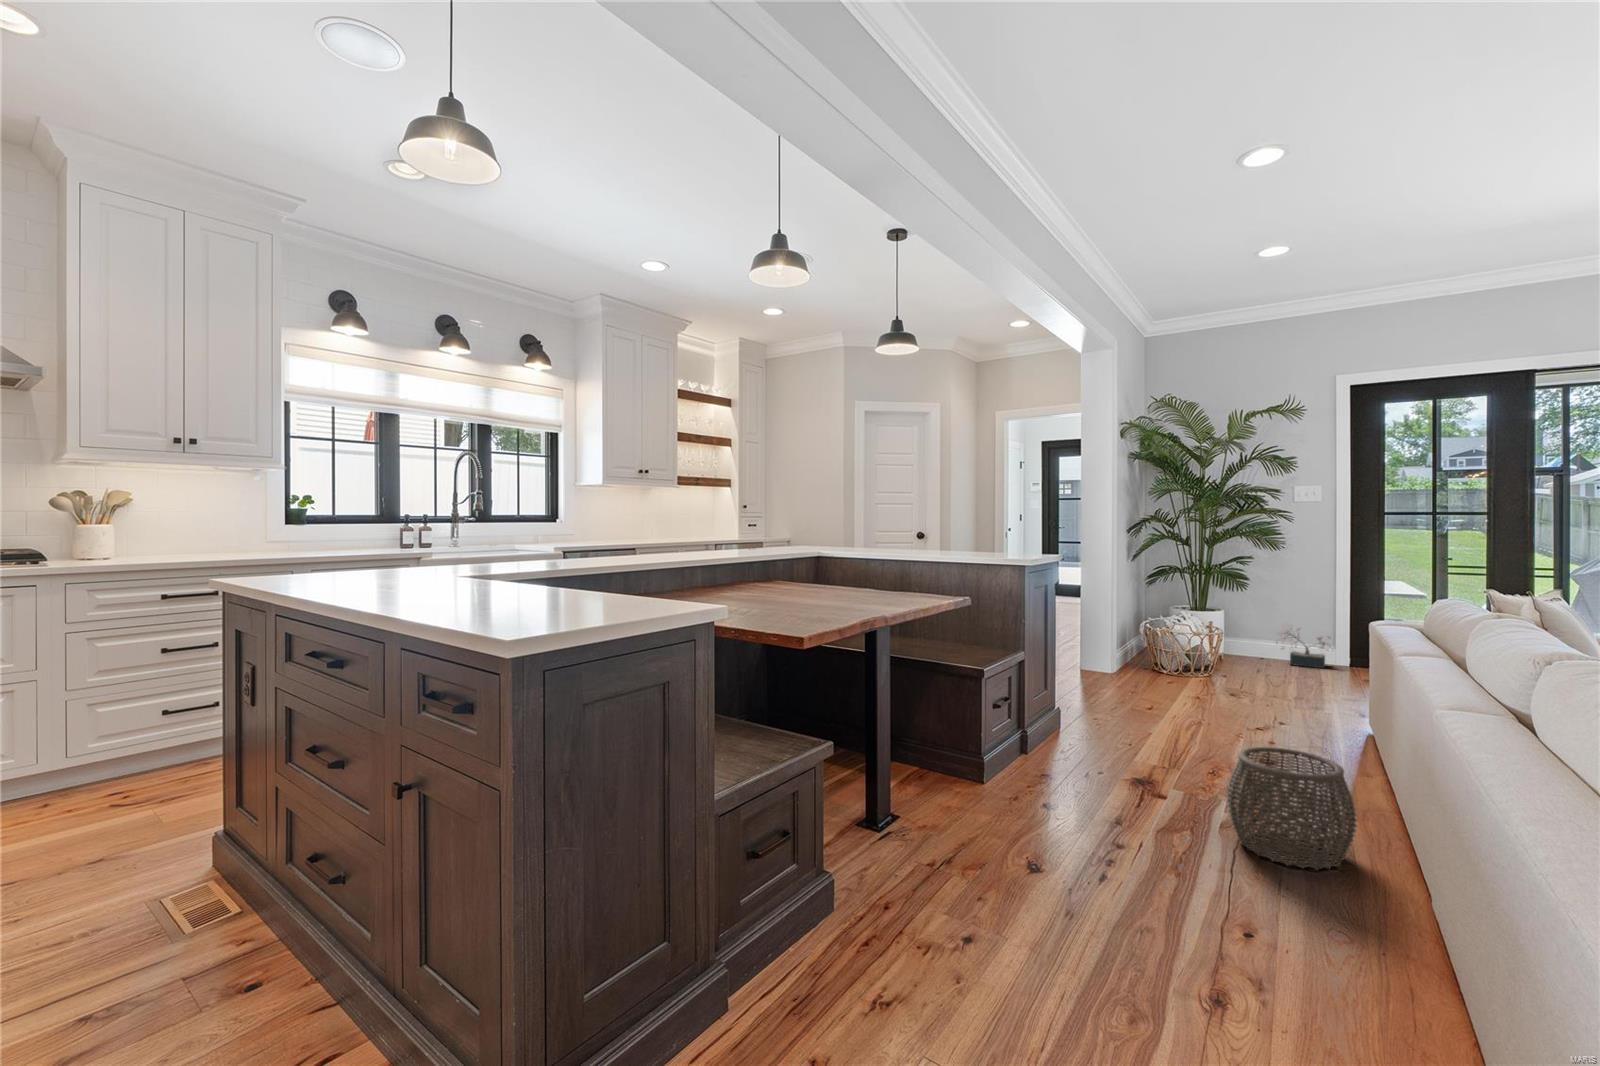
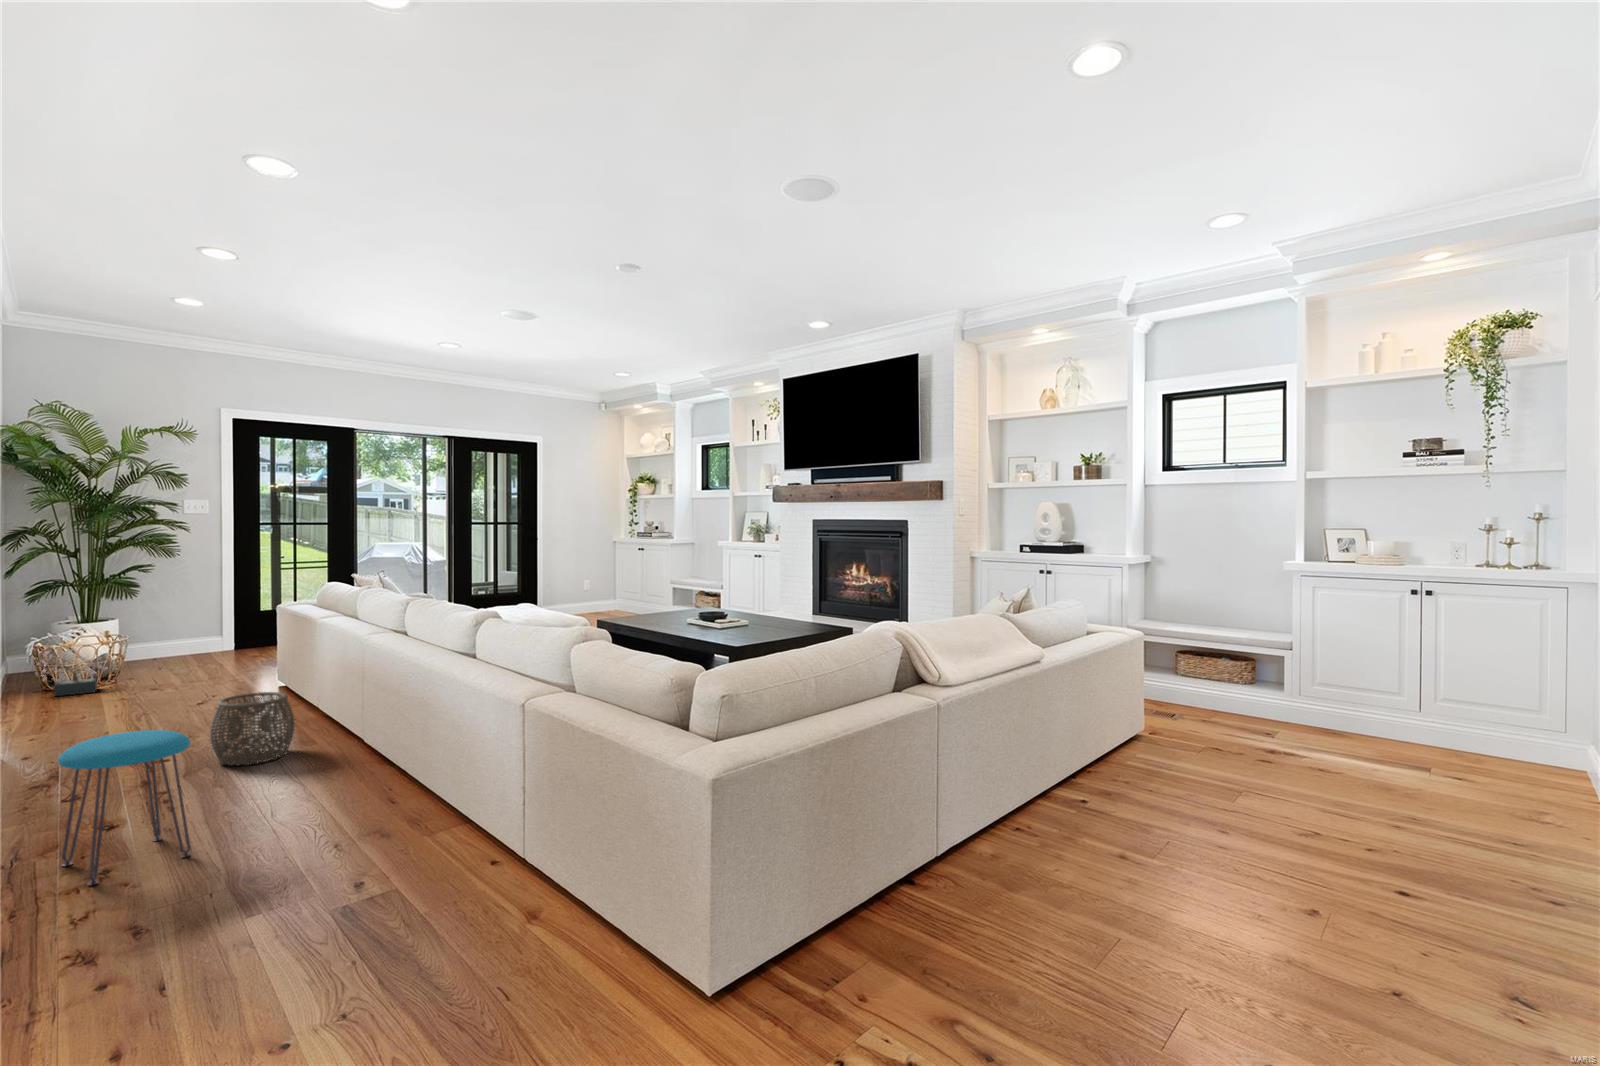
decorative plant: present [1278,624,1335,668] -> present [35,651,107,696]
stool: none [961,779,1113,1021] -> present [58,730,191,885]

